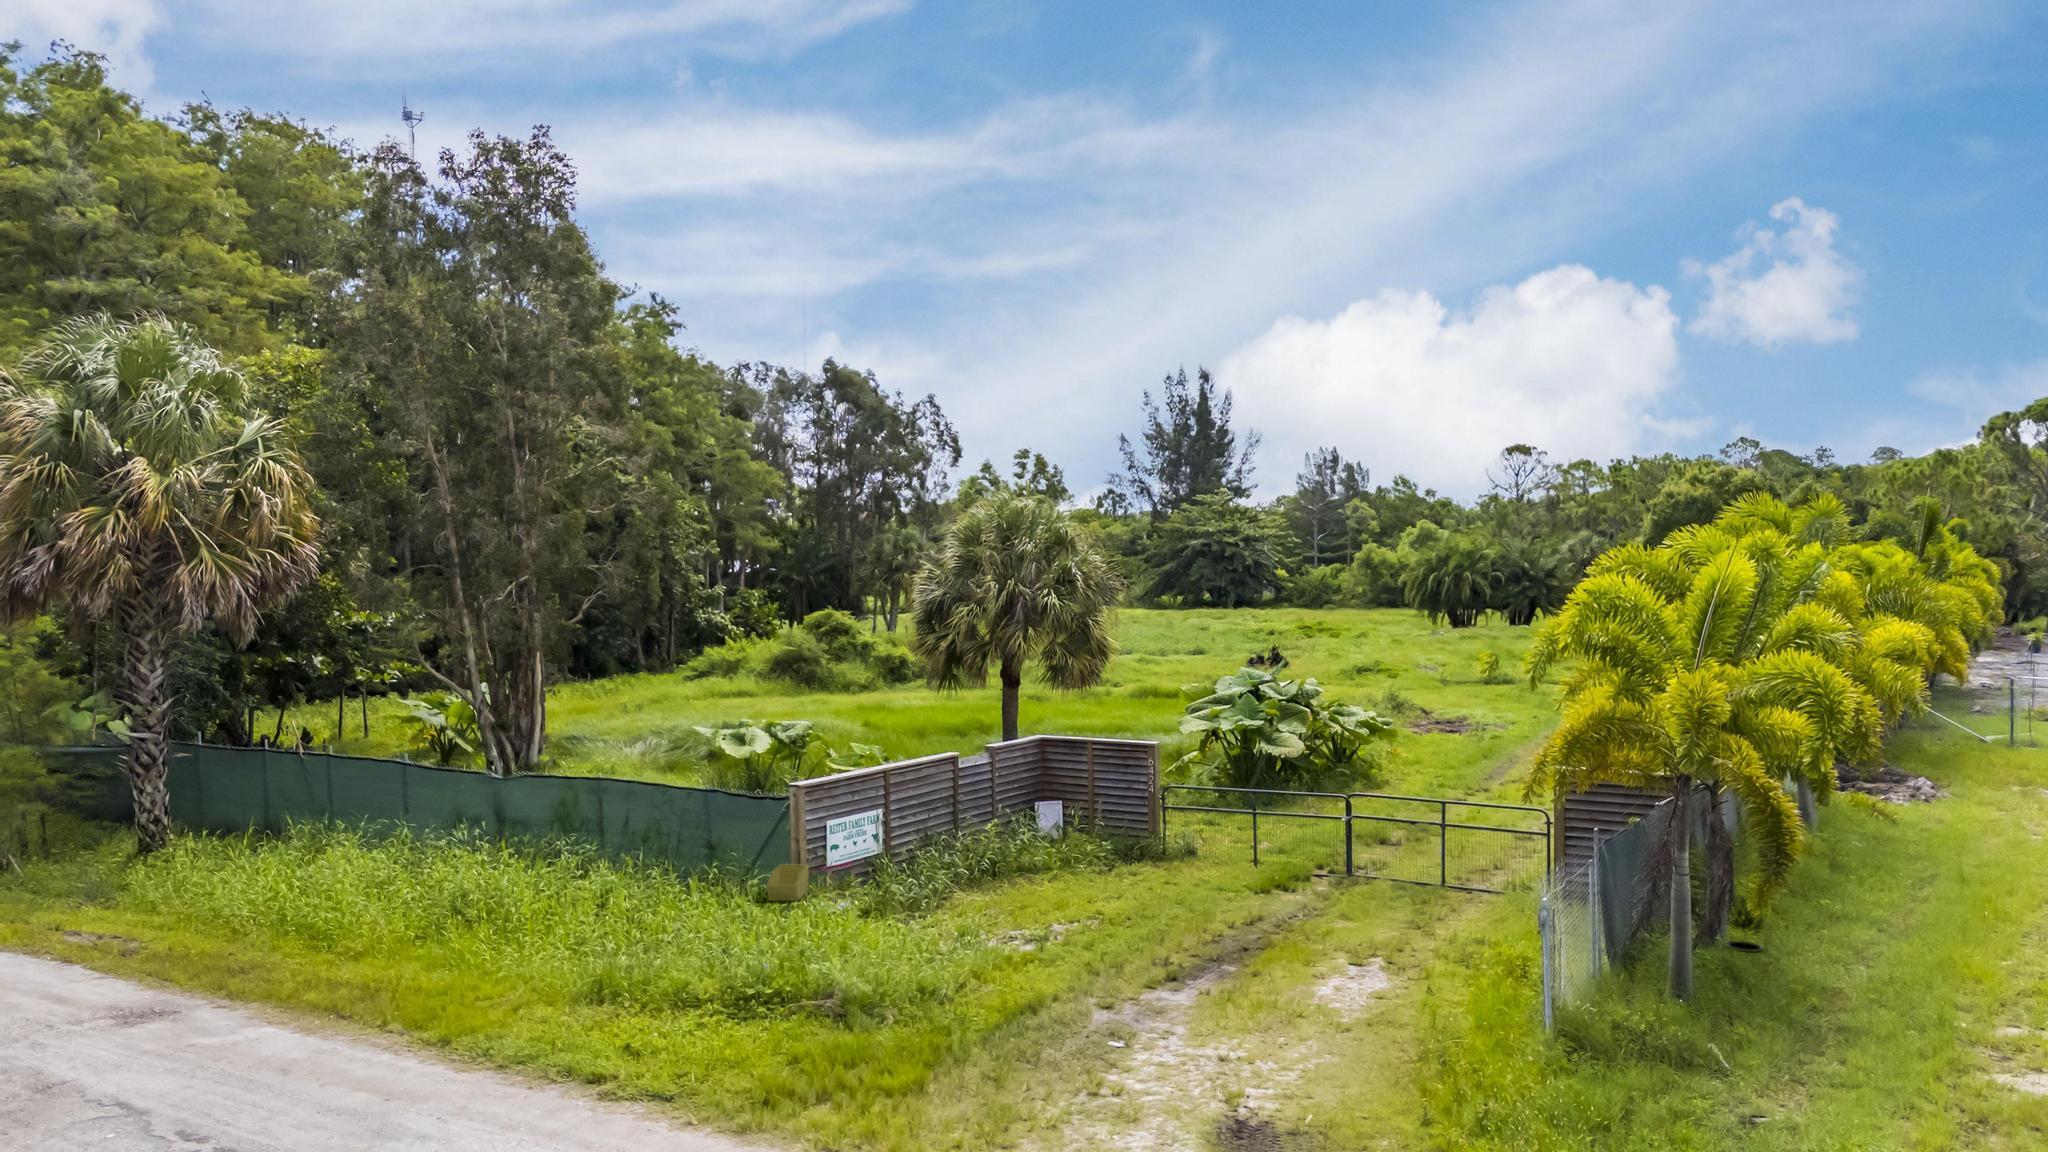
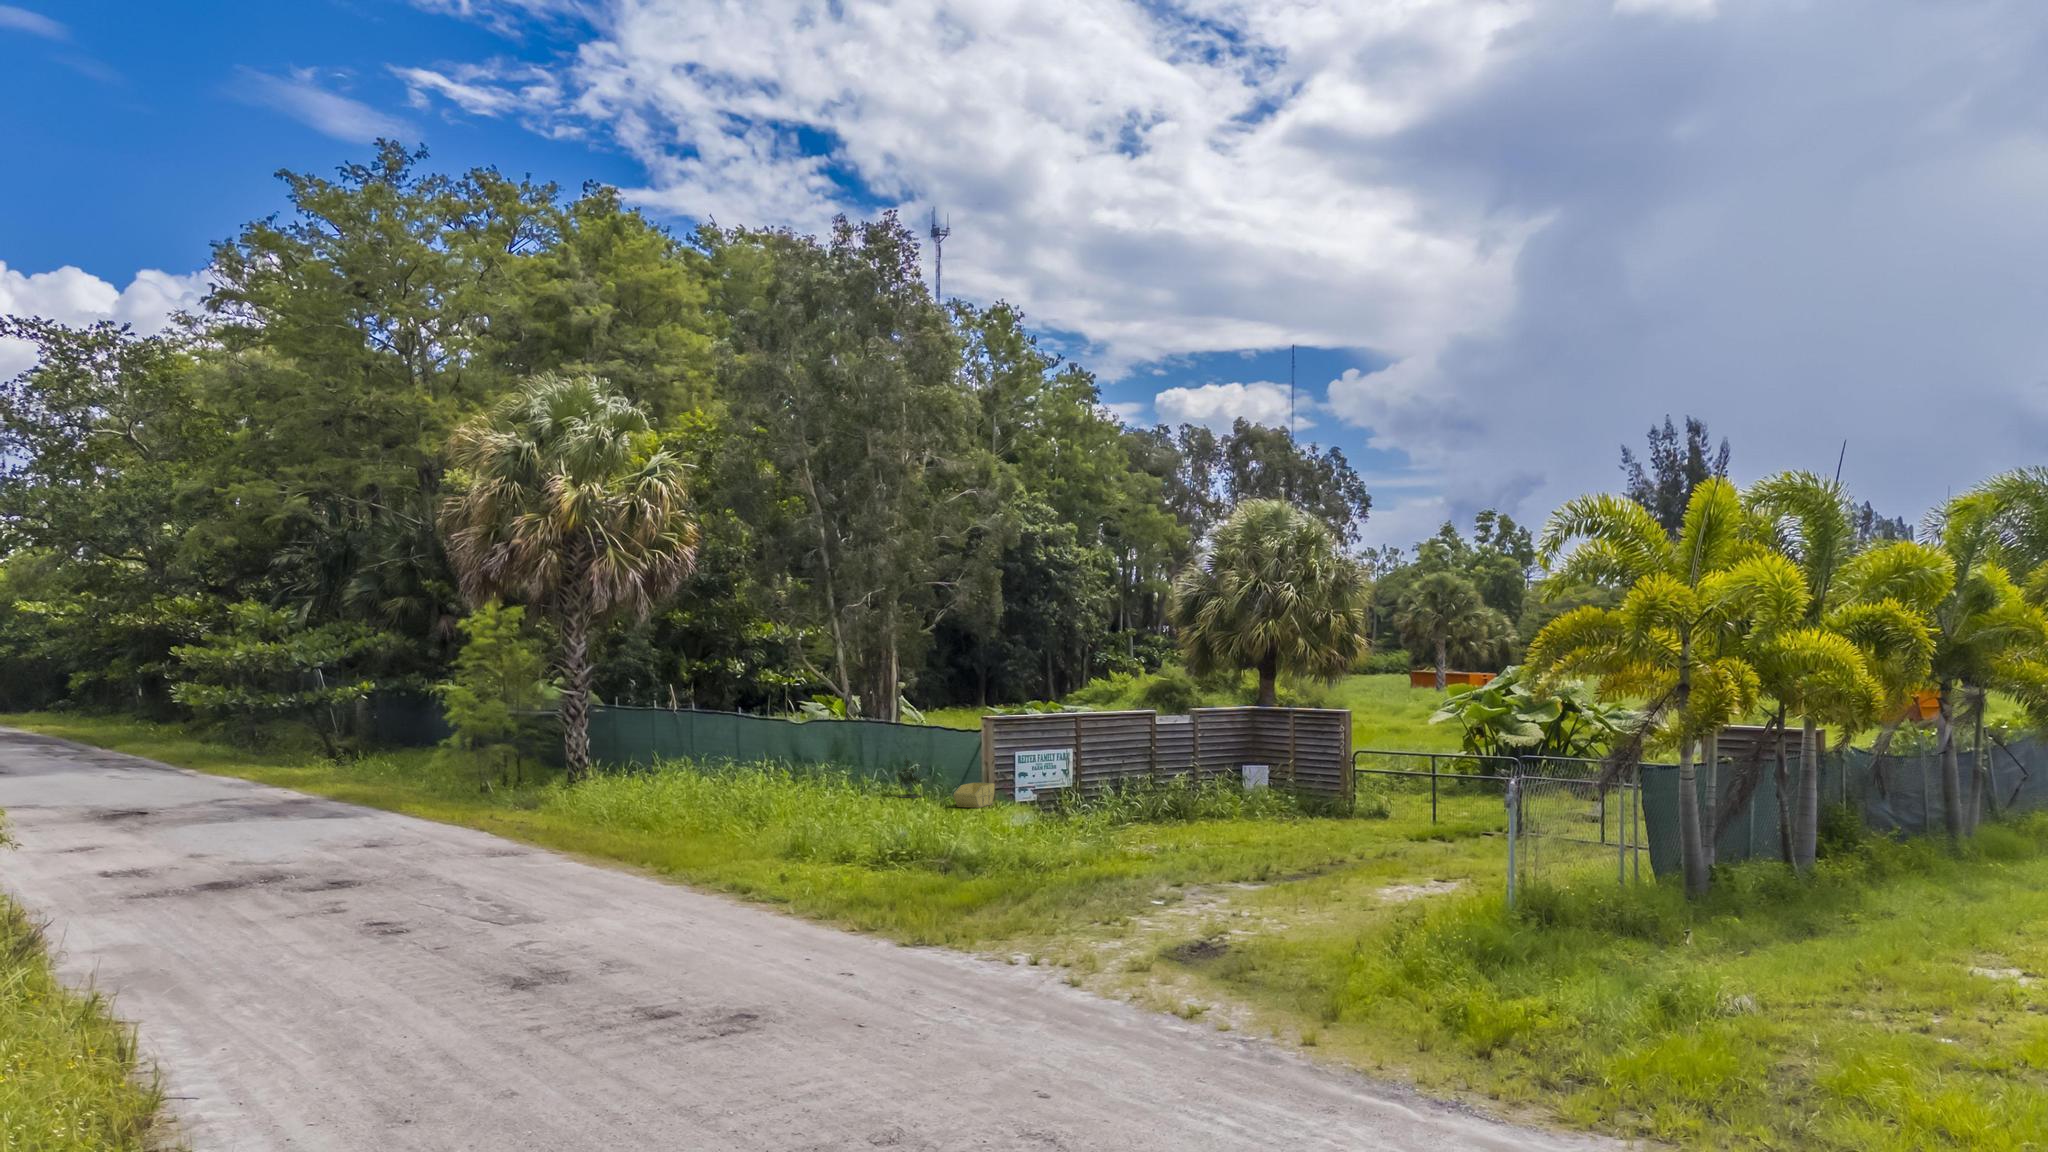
potted tree: present [1727,896,1764,952] -> present [896,758,921,798]

